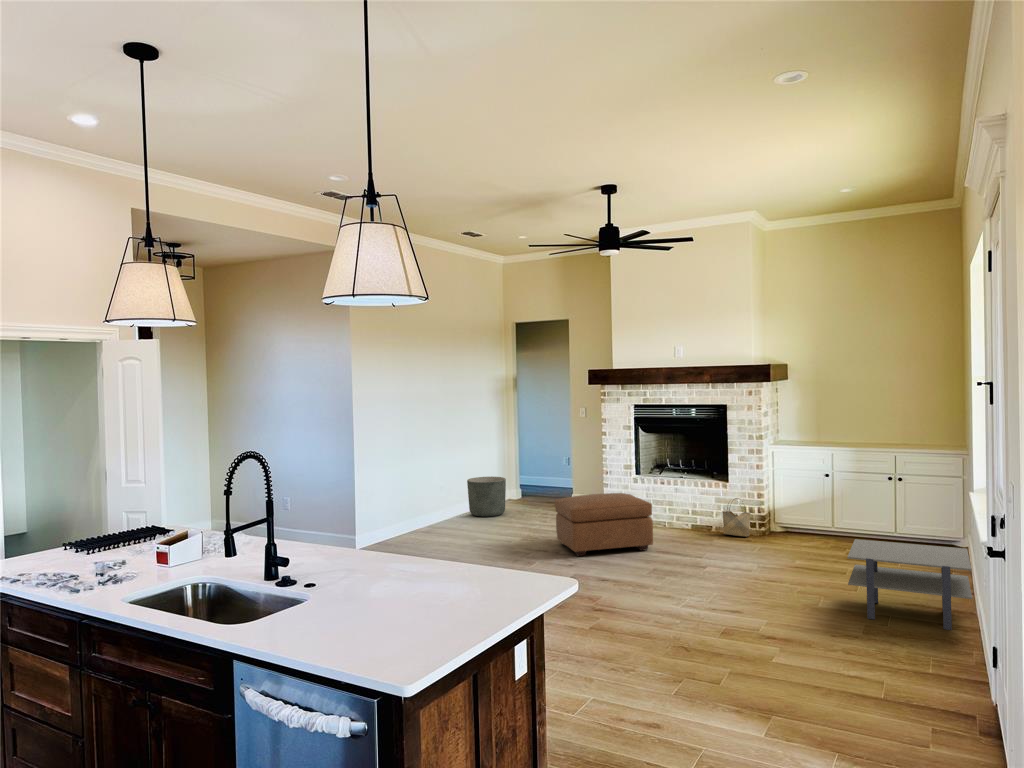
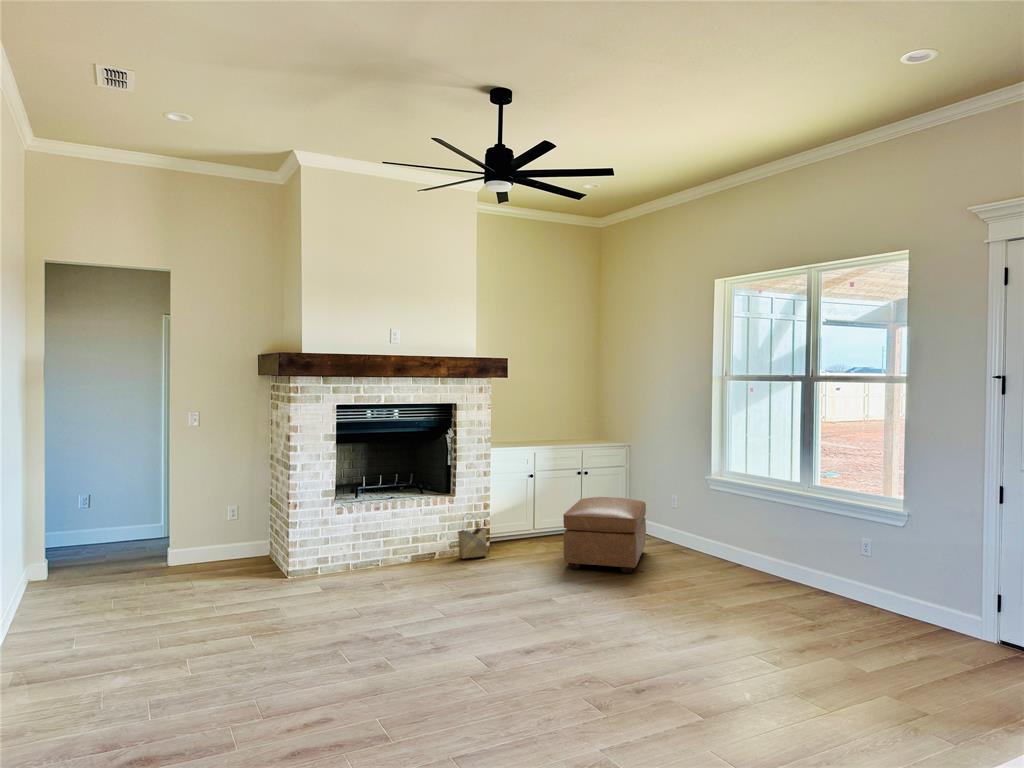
planter: present [467,476,506,517] -> none [17,543,105,627]
ottoman: present [555,493,653,556] -> present [563,497,646,573]
side table: present [847,539,972,630] -> none [697,518,821,597]

